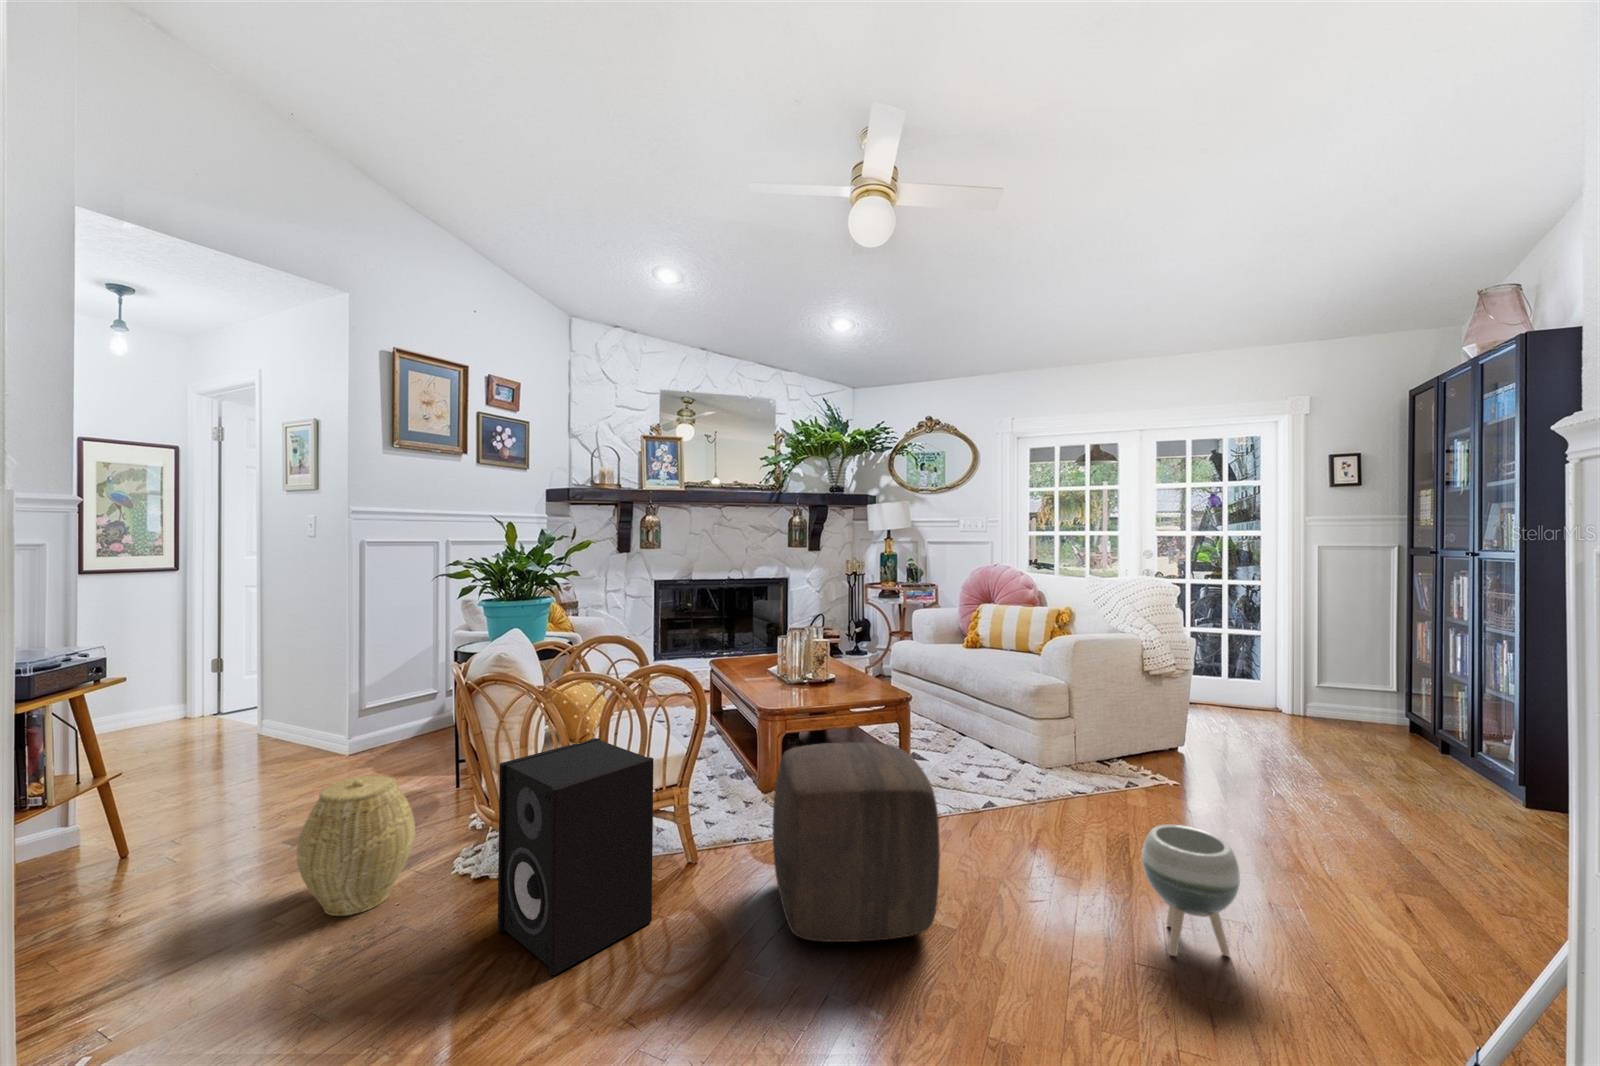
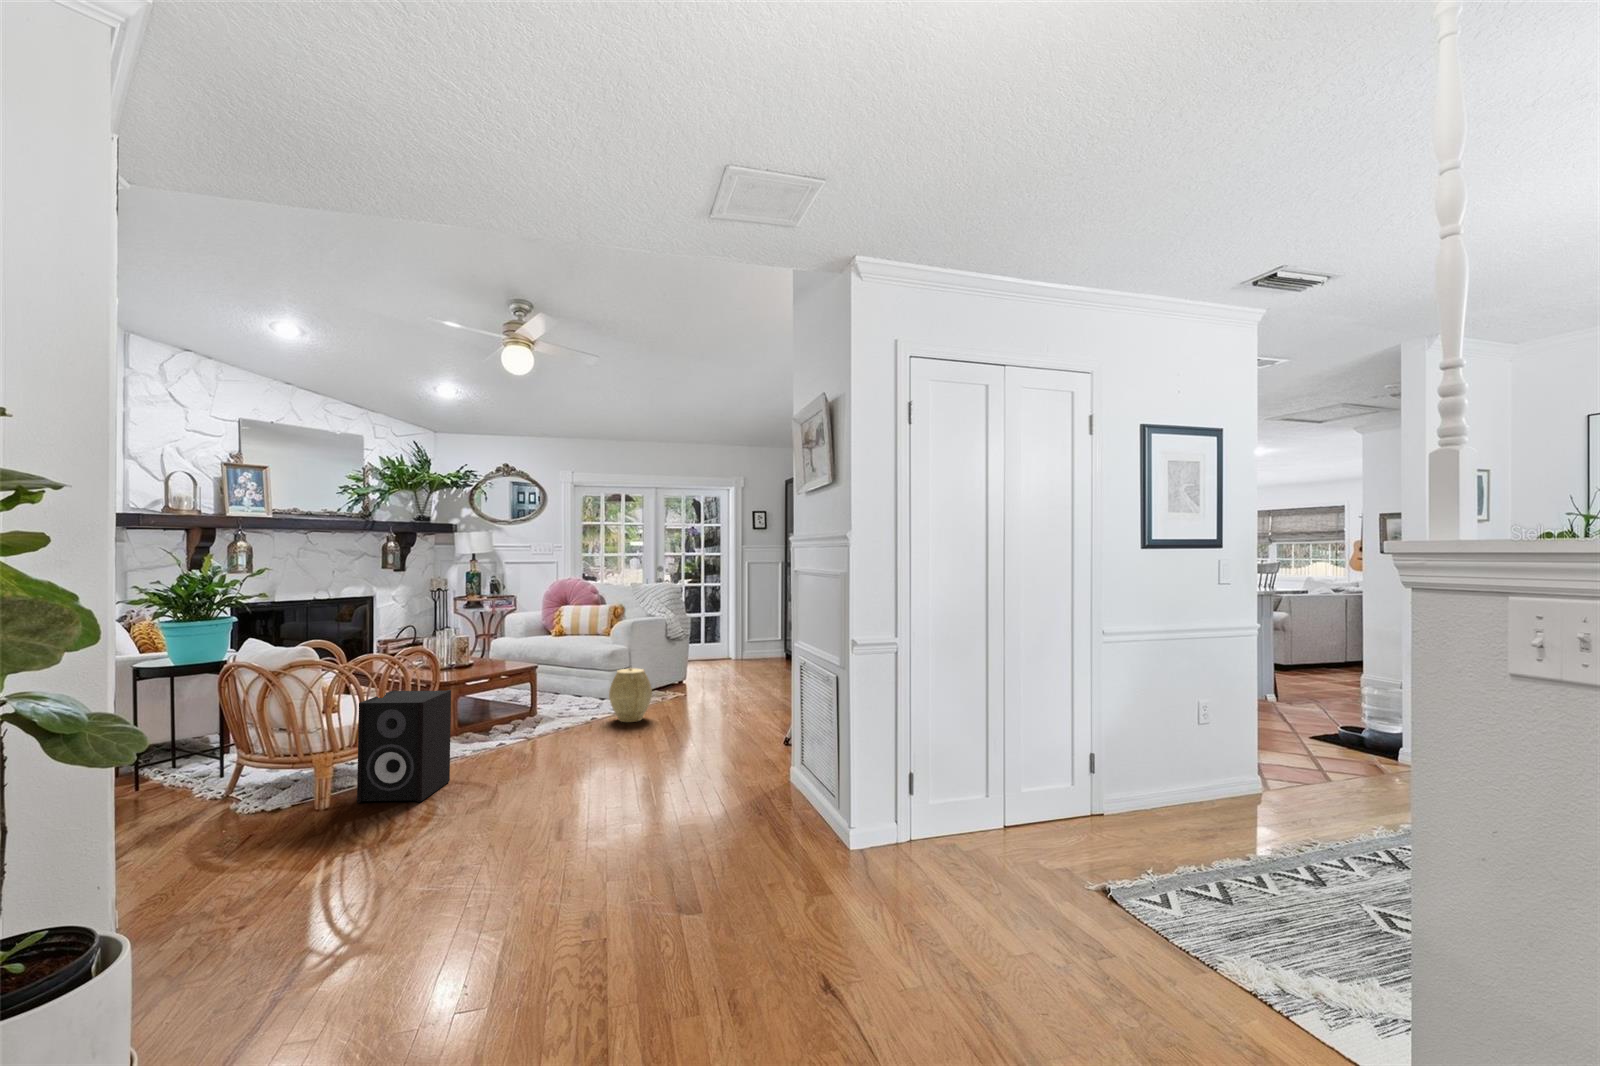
ottoman: present [773,742,940,942] -> none [504,674,604,763]
woven basket: present [297,775,415,916] -> present [609,668,652,722]
planter: present [1142,824,1240,956] -> none [683,688,719,739]

